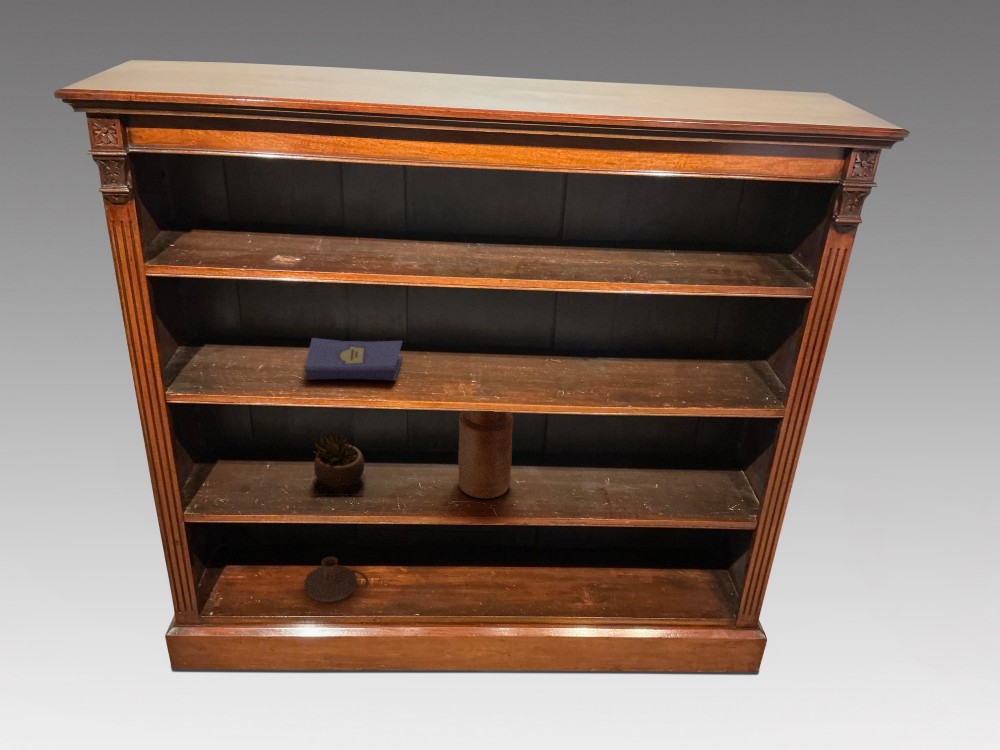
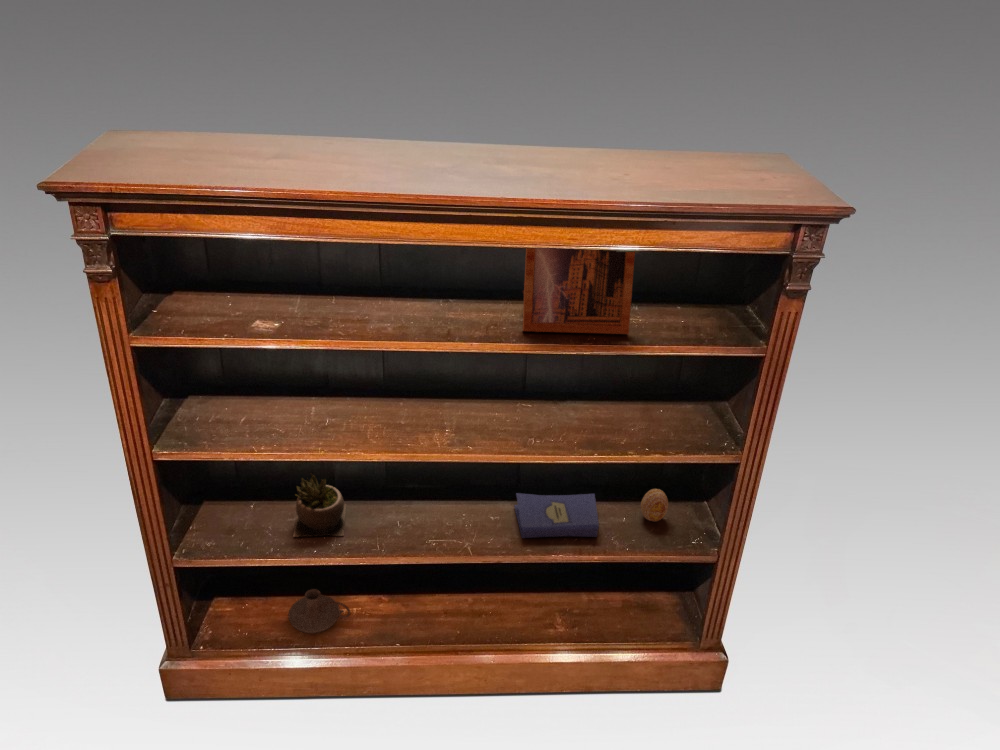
picture frame: none [555,154,676,274] -> present [522,248,635,334]
hardcover book: present [305,338,402,381] -> present [514,493,599,538]
vase: present [458,411,513,498] -> none [434,423,485,537]
decorative egg: none [675,453,704,488] -> present [641,489,668,521]

